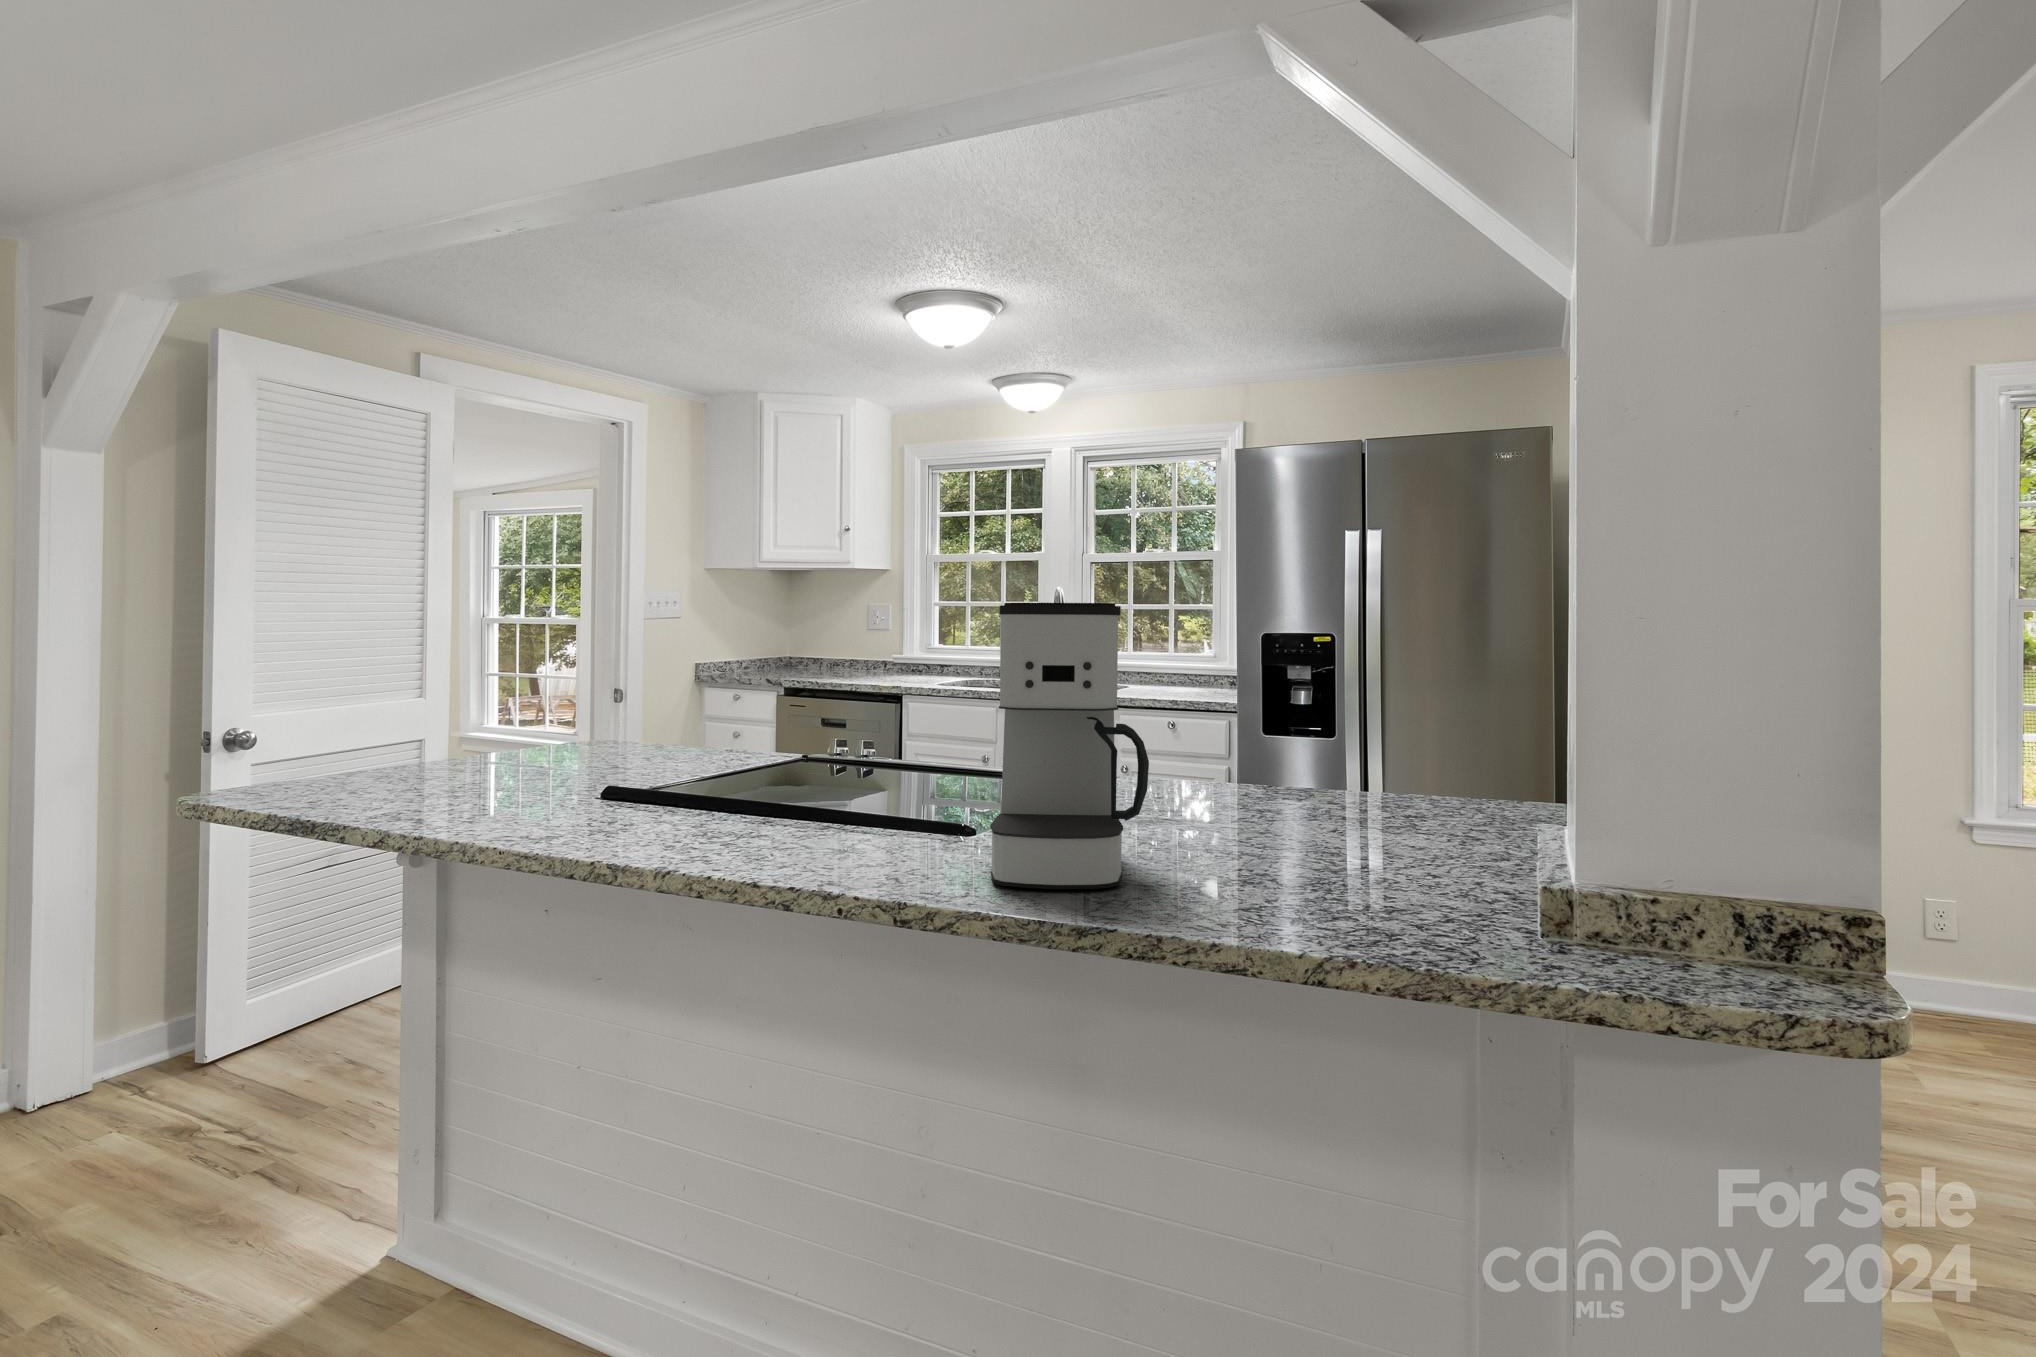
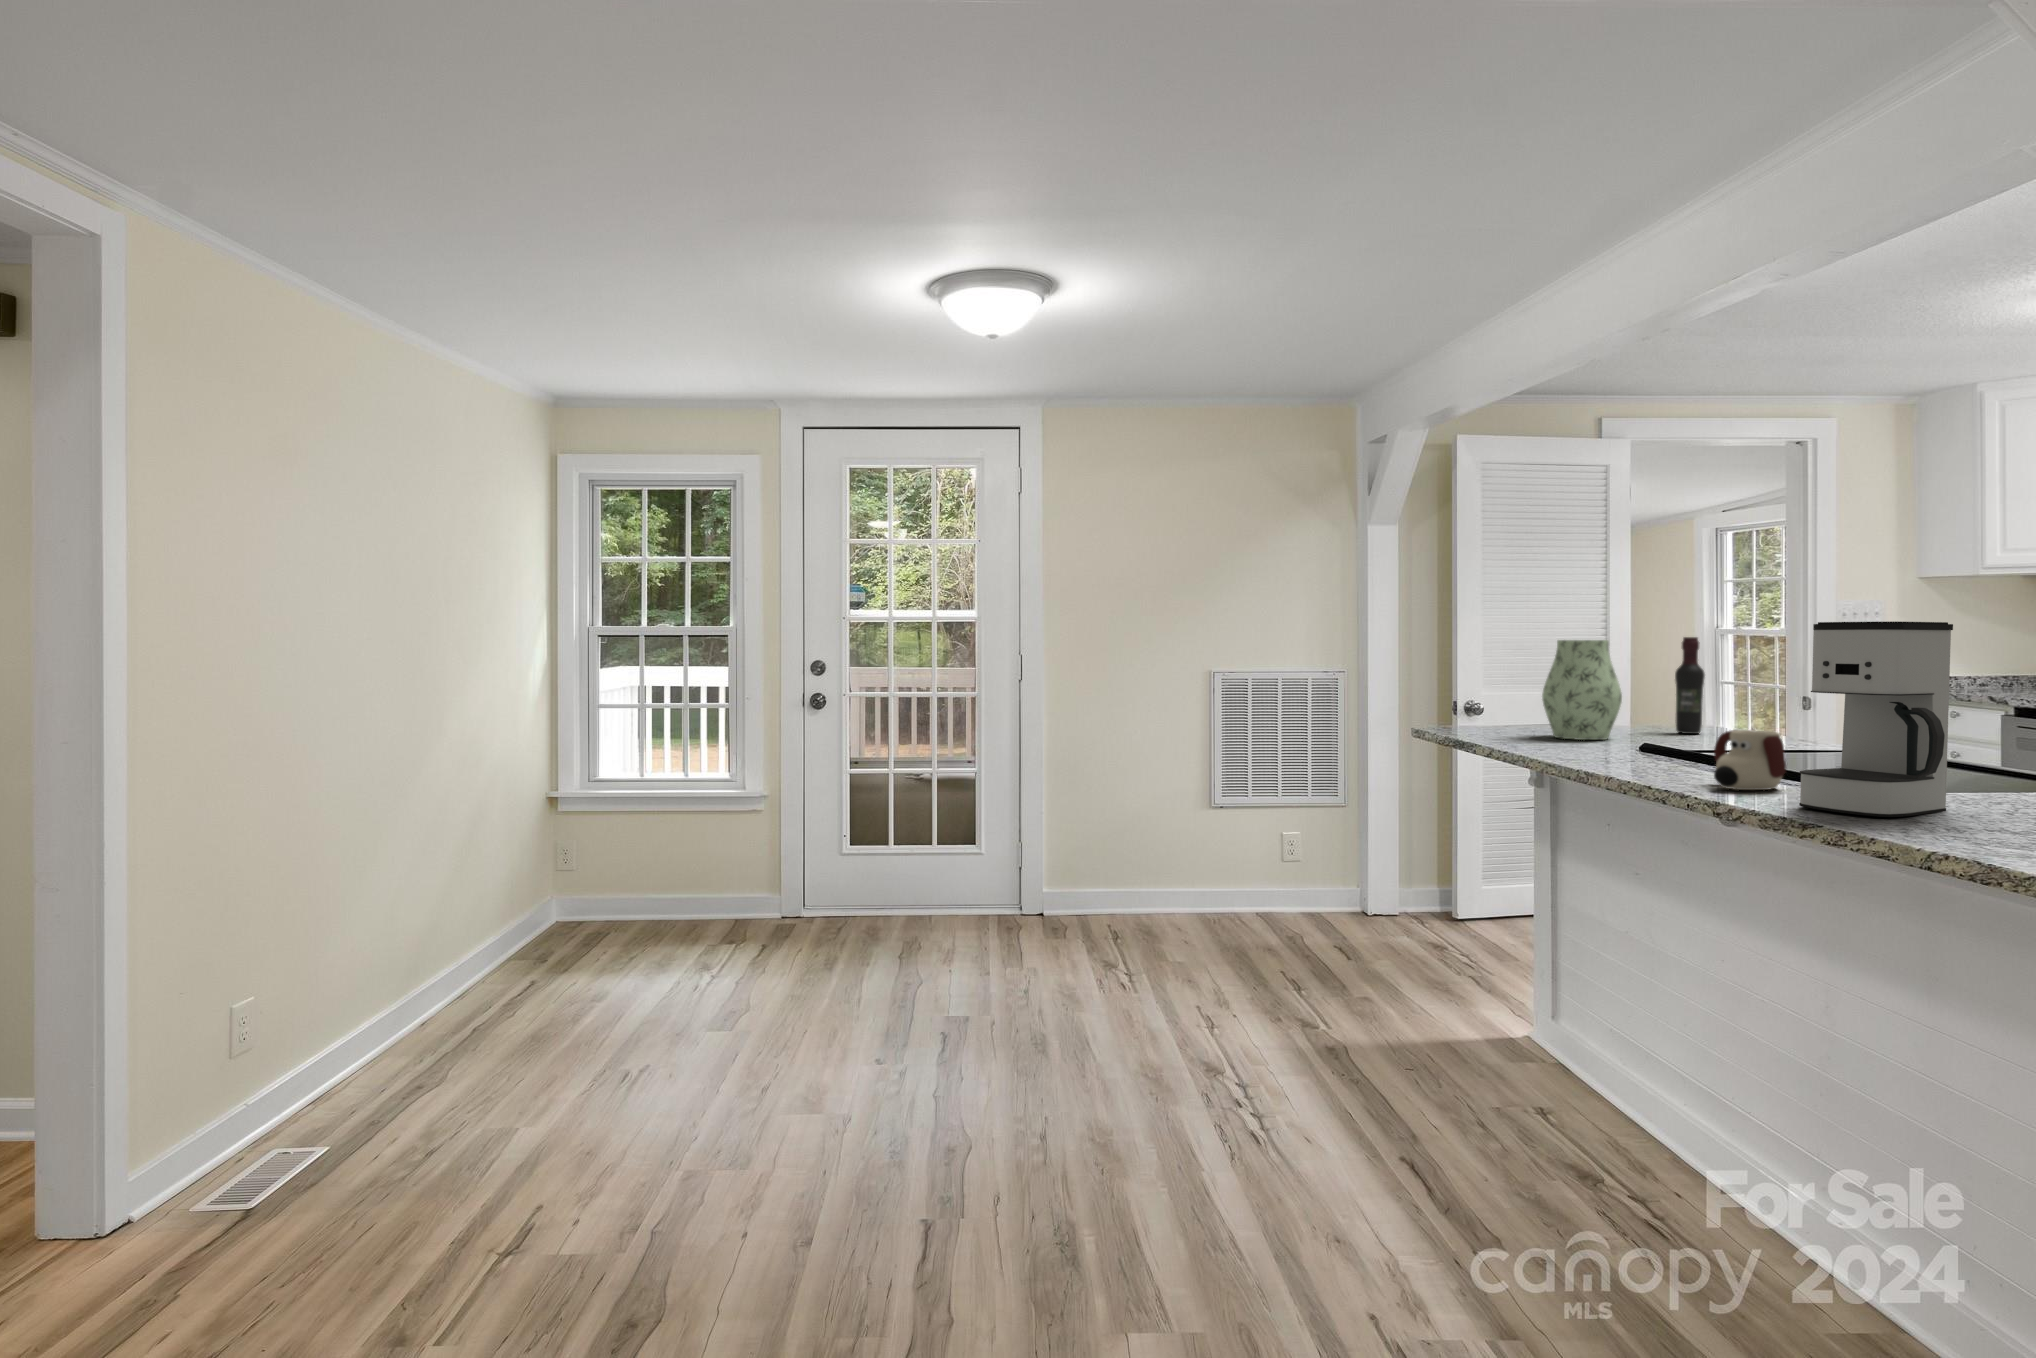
wine bottle: none [584,623,620,754] -> present [1675,637,1705,734]
vase: none [413,626,537,783] -> present [1542,640,1622,740]
mug: none [803,764,909,862] -> present [1714,730,1786,790]

